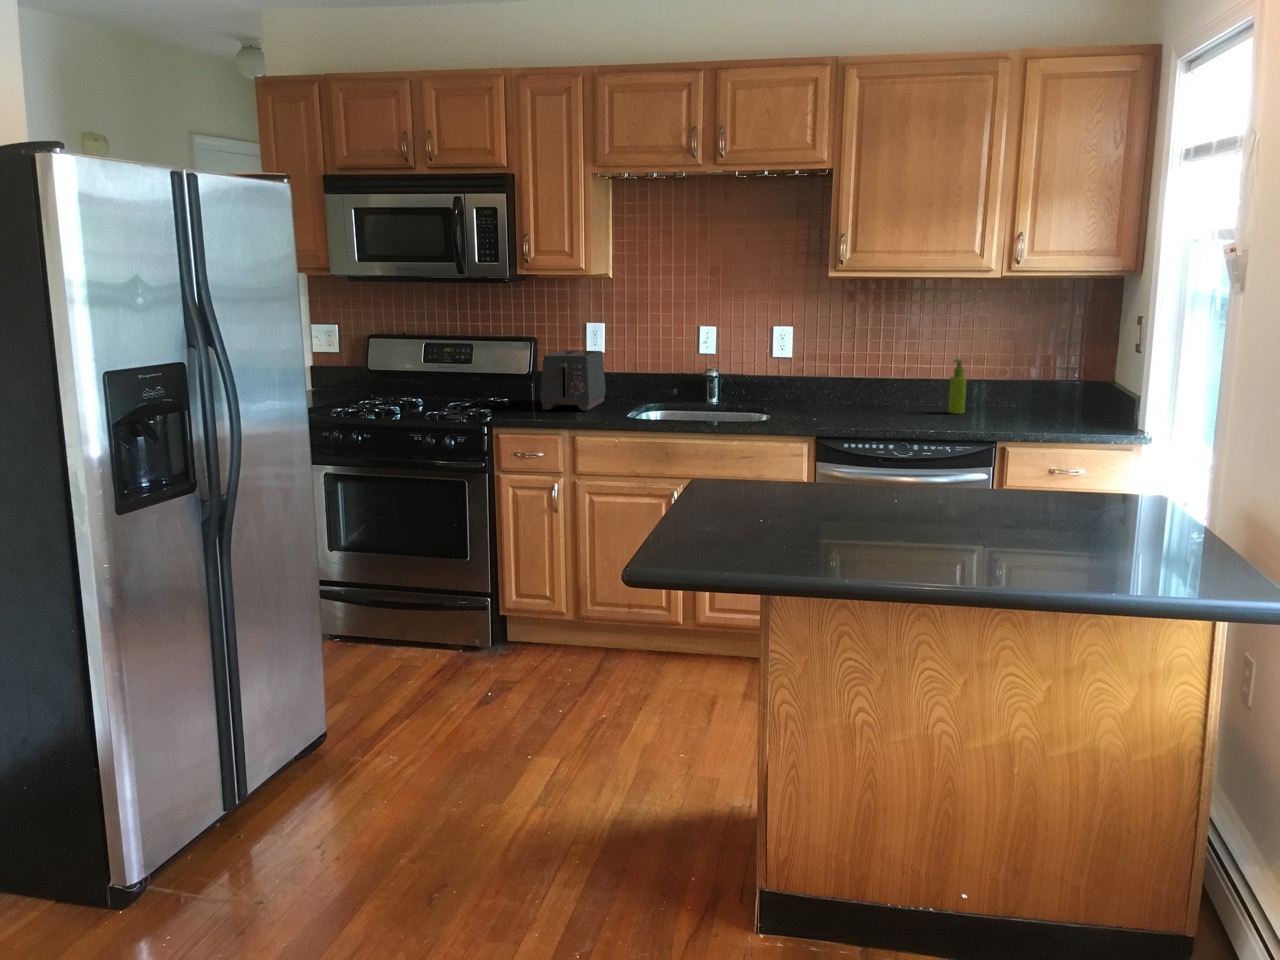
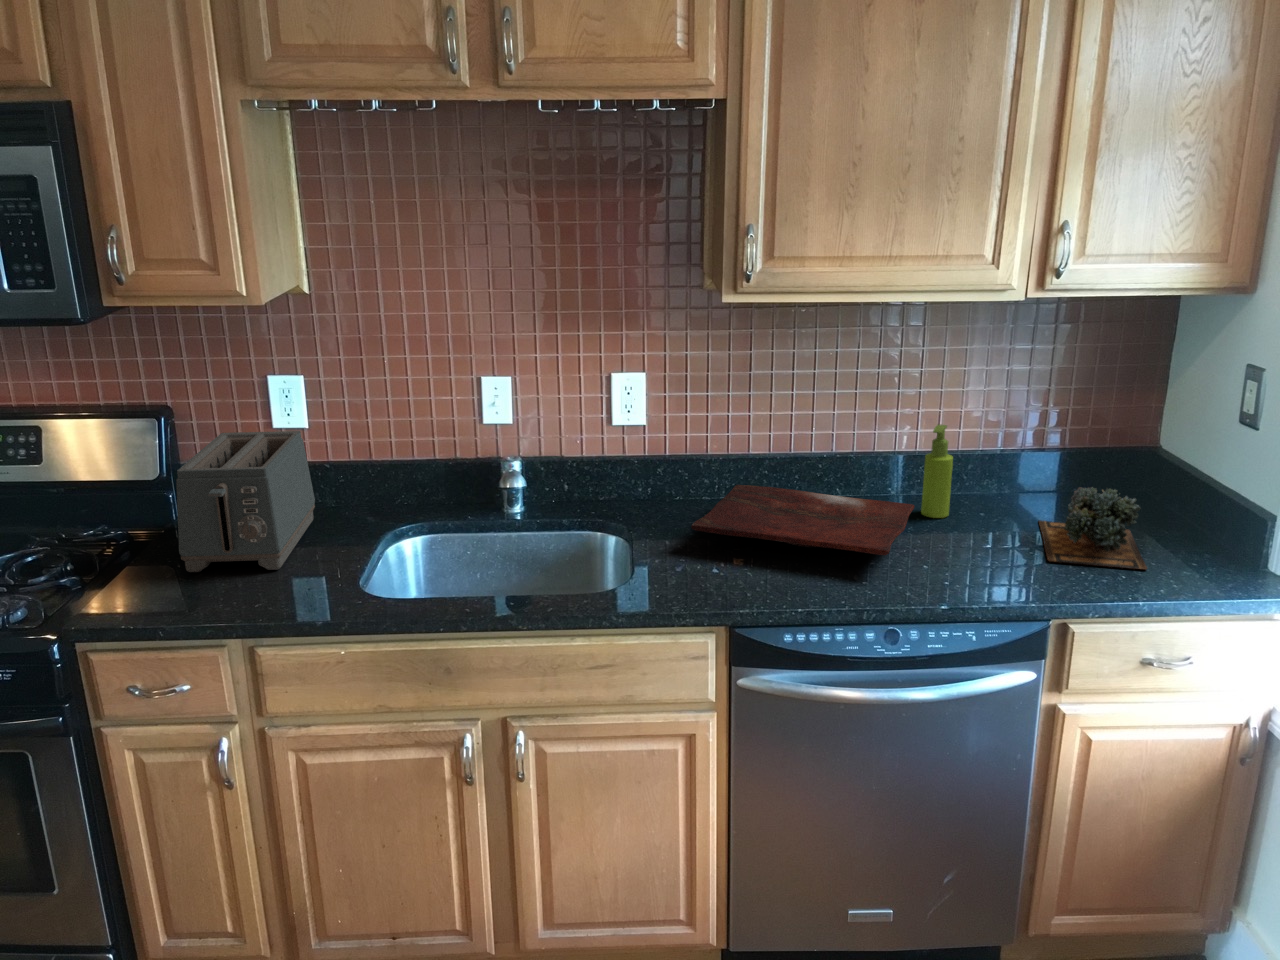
succulent plant: none [1008,388,1070,429] -> present [1039,487,1147,569]
cutting board: none [806,393,939,417] -> present [692,485,914,555]

